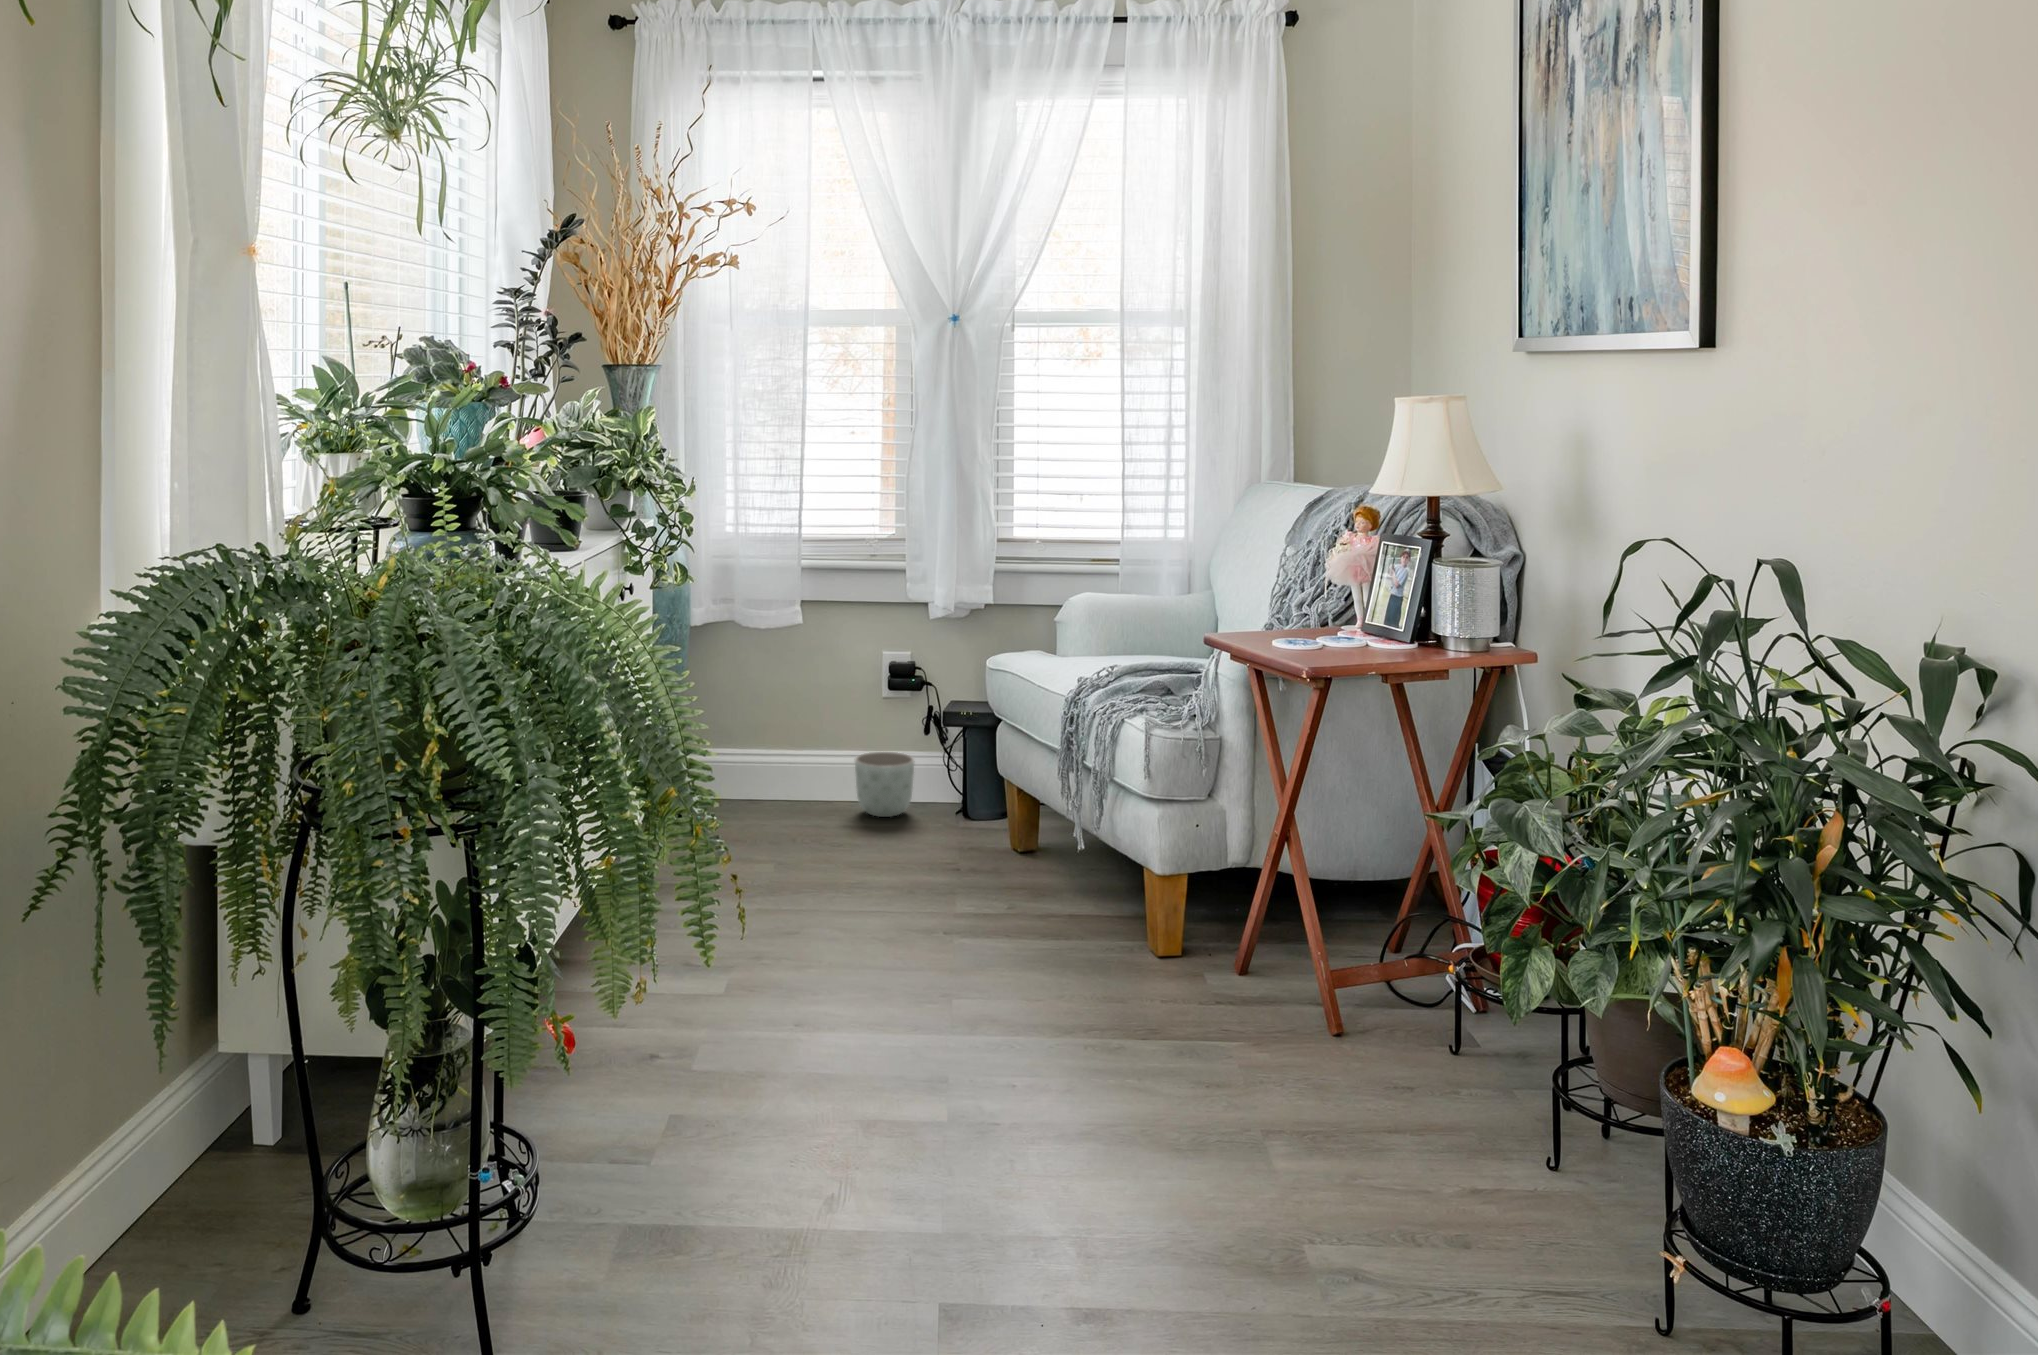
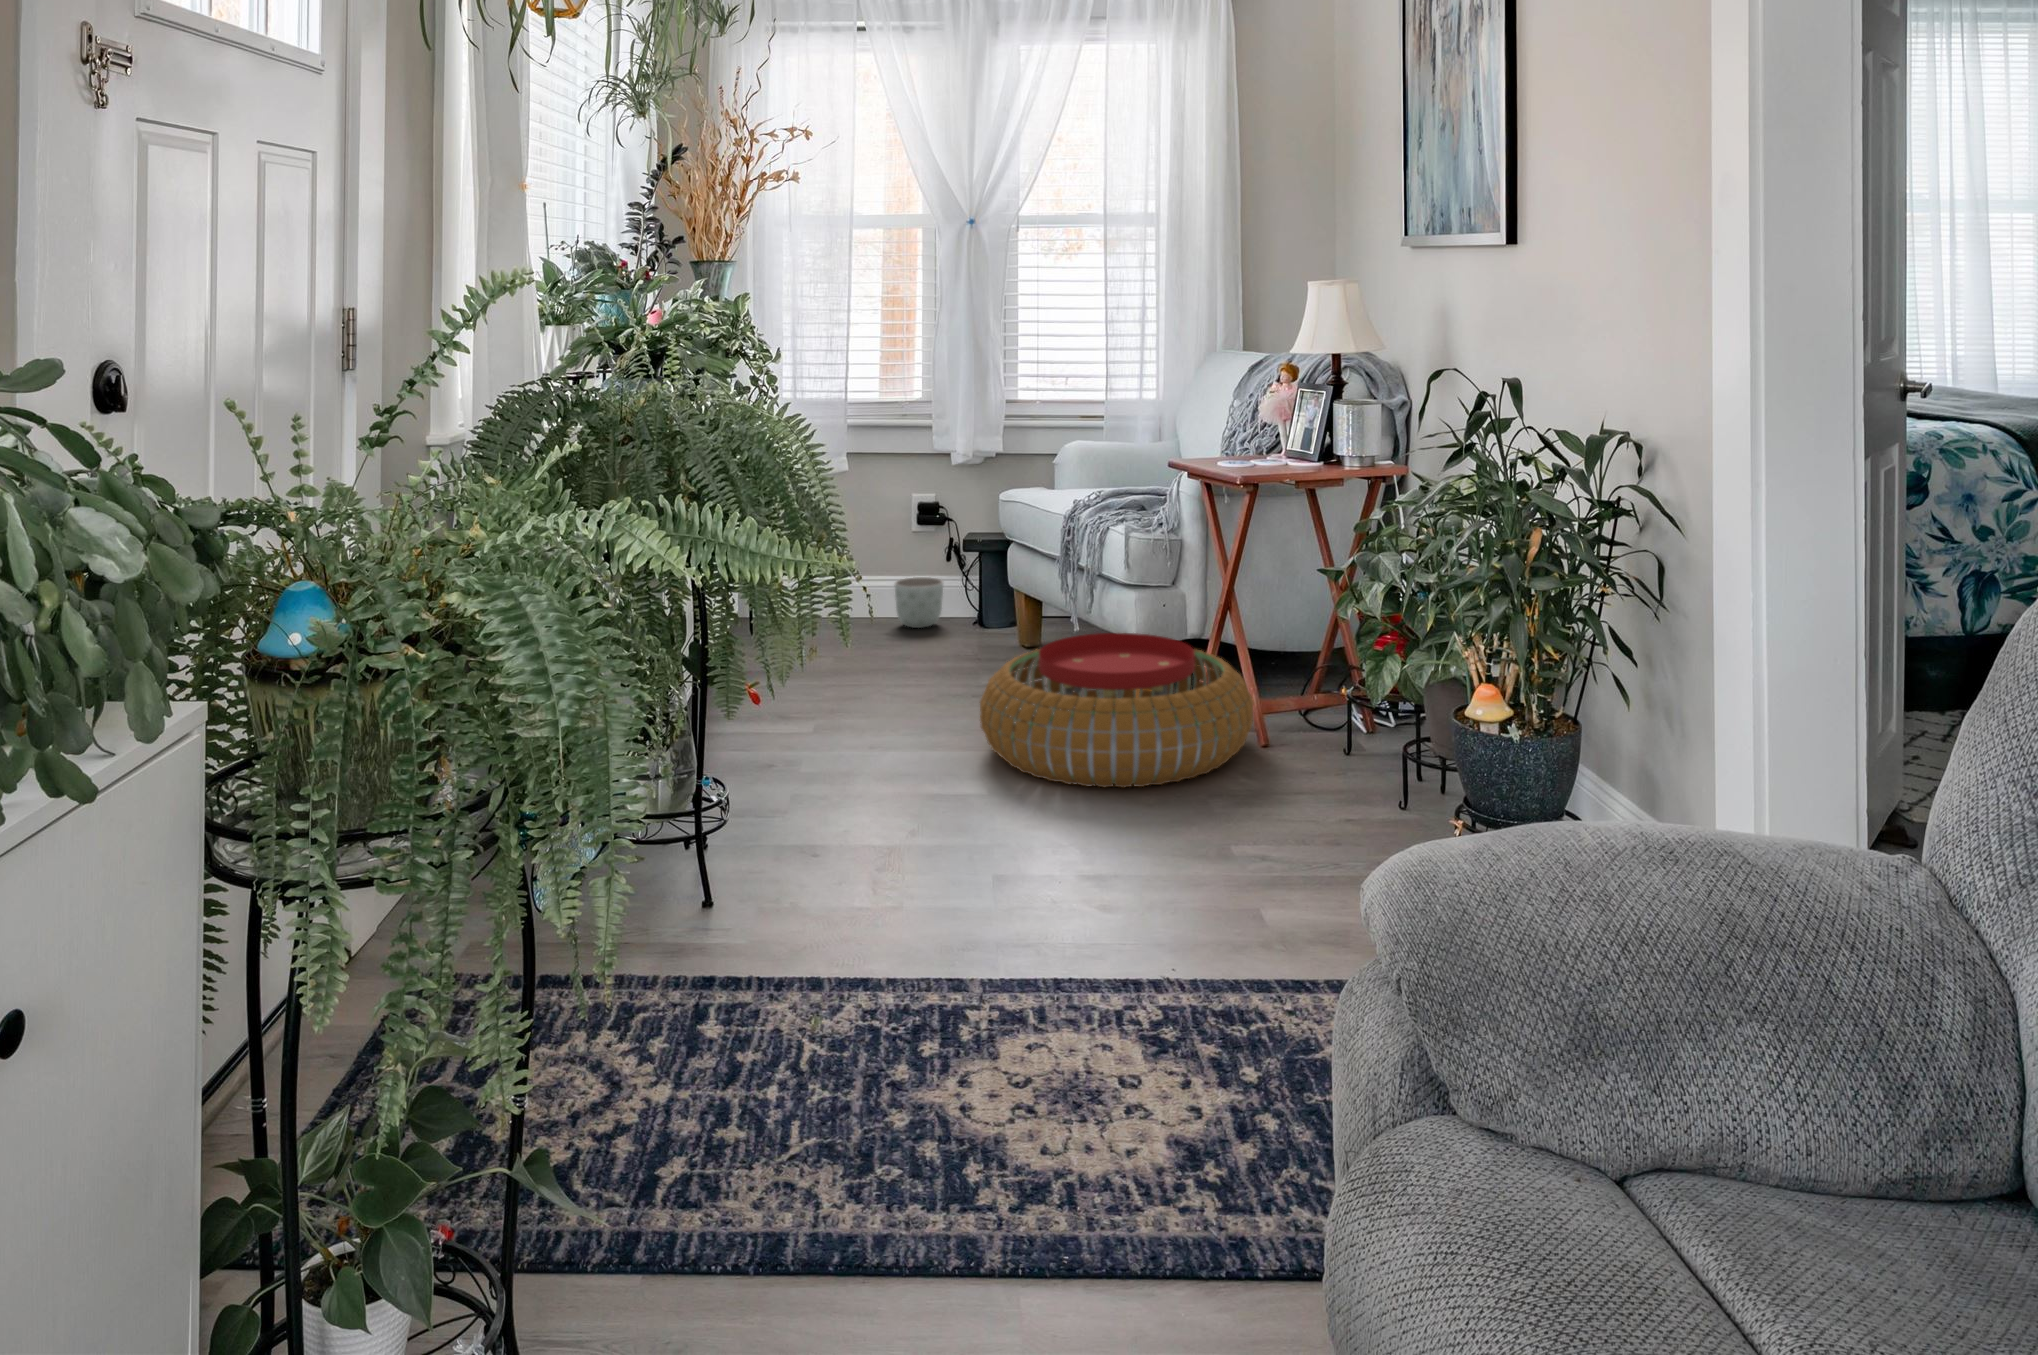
pouf: none [941,869,1325,1114] -> present [980,633,1253,788]

